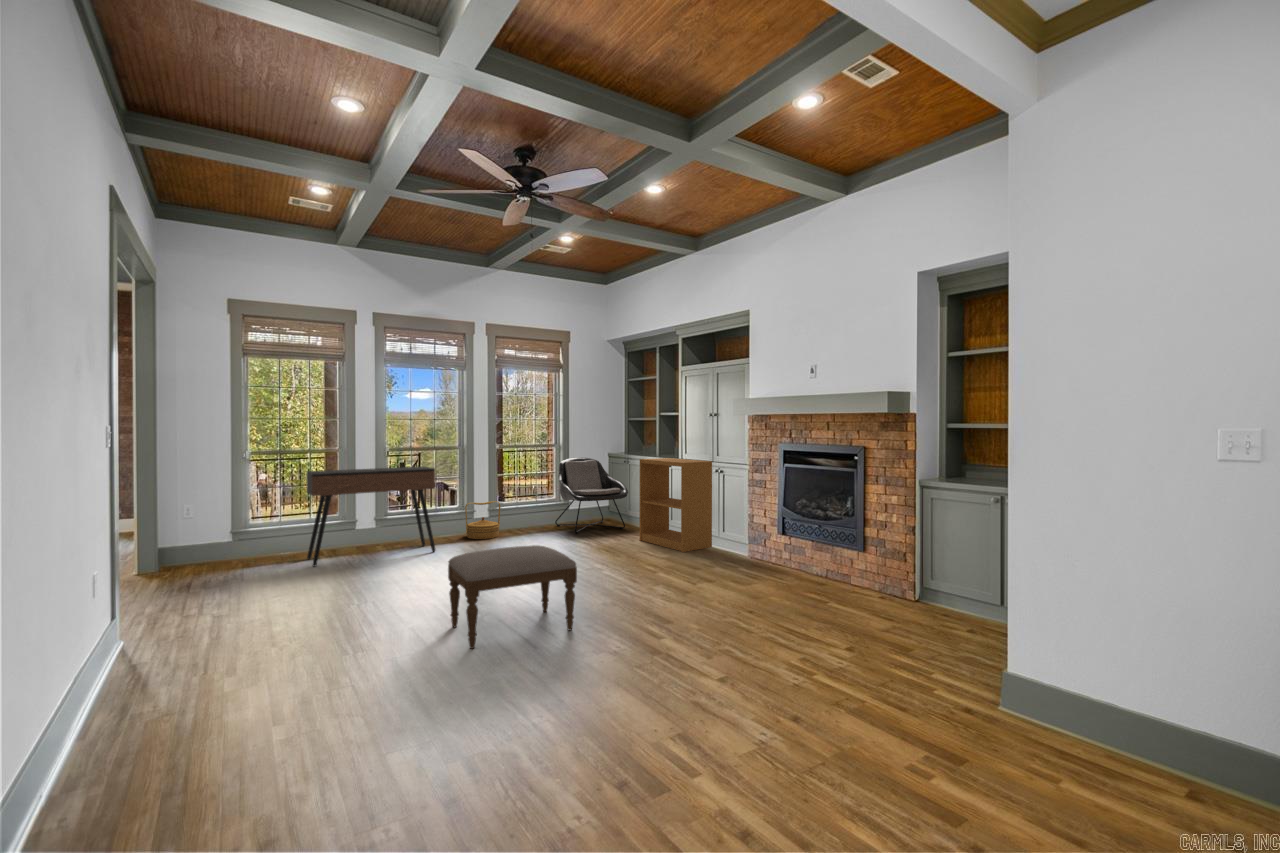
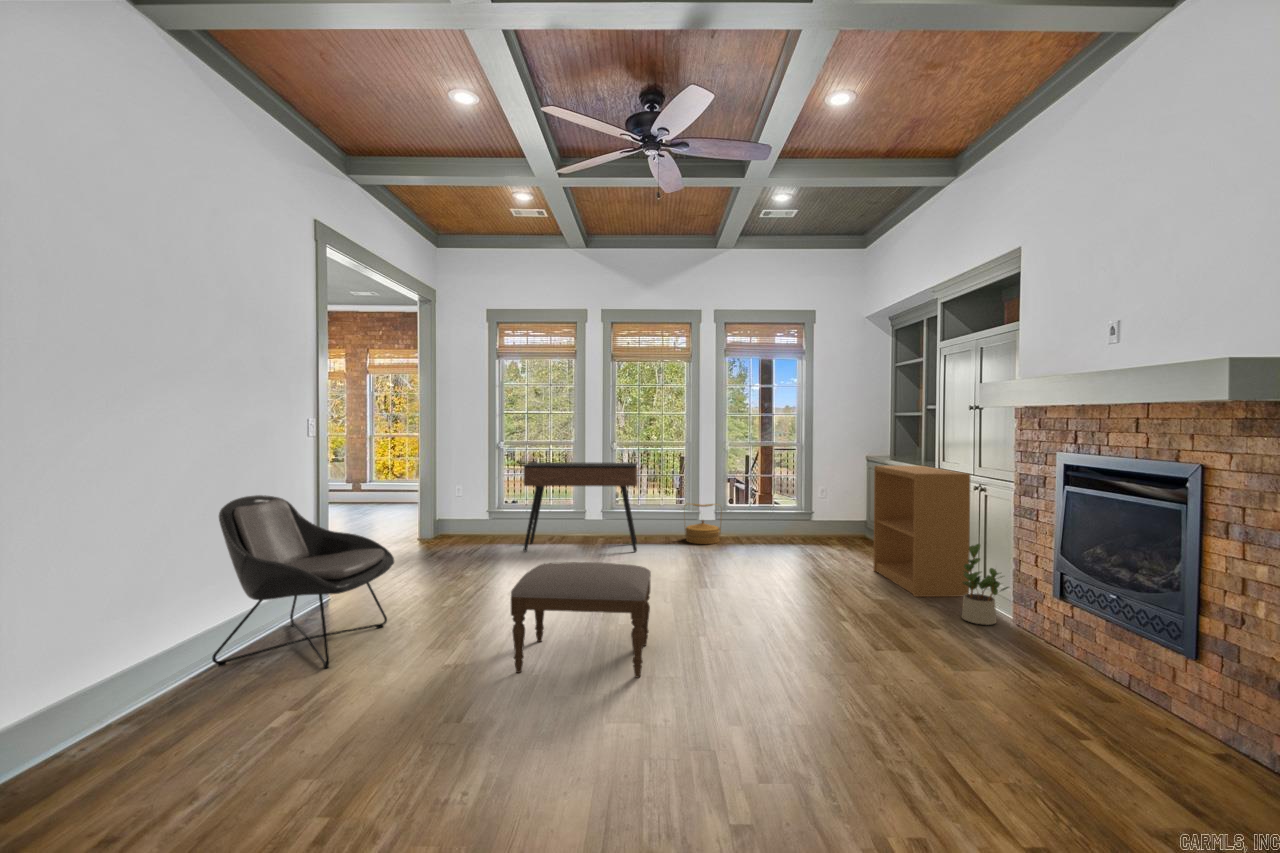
lounge chair: present [555,457,628,534] -> present [212,495,394,668]
potted plant: none [721,507,749,561] -> present [962,544,1008,625]

